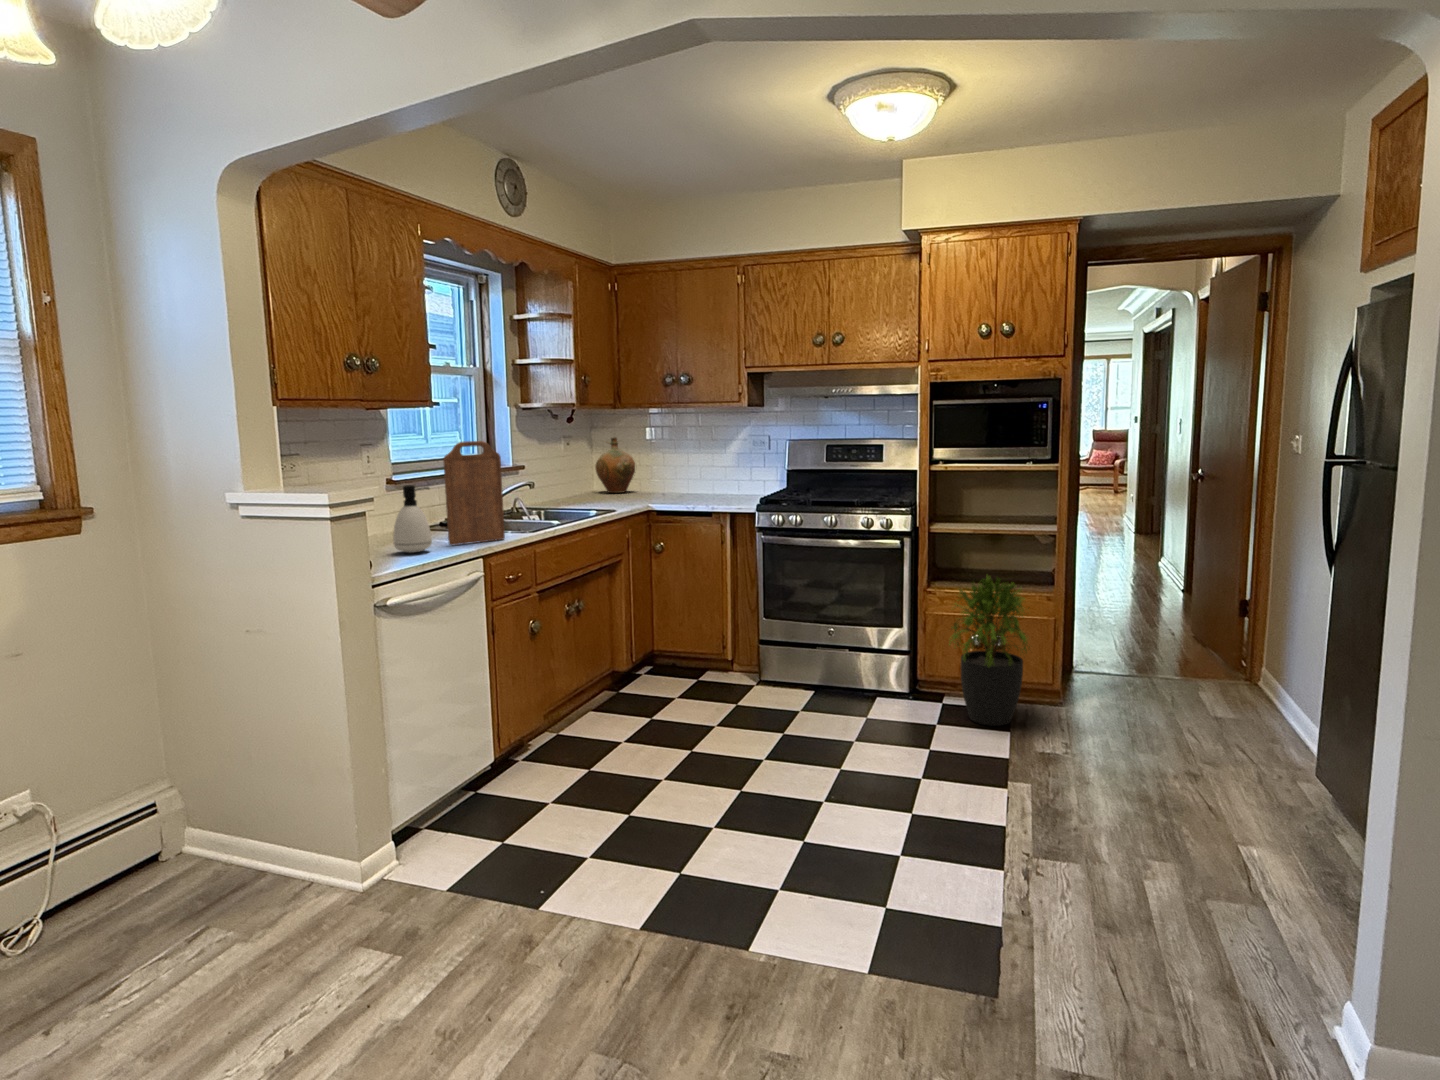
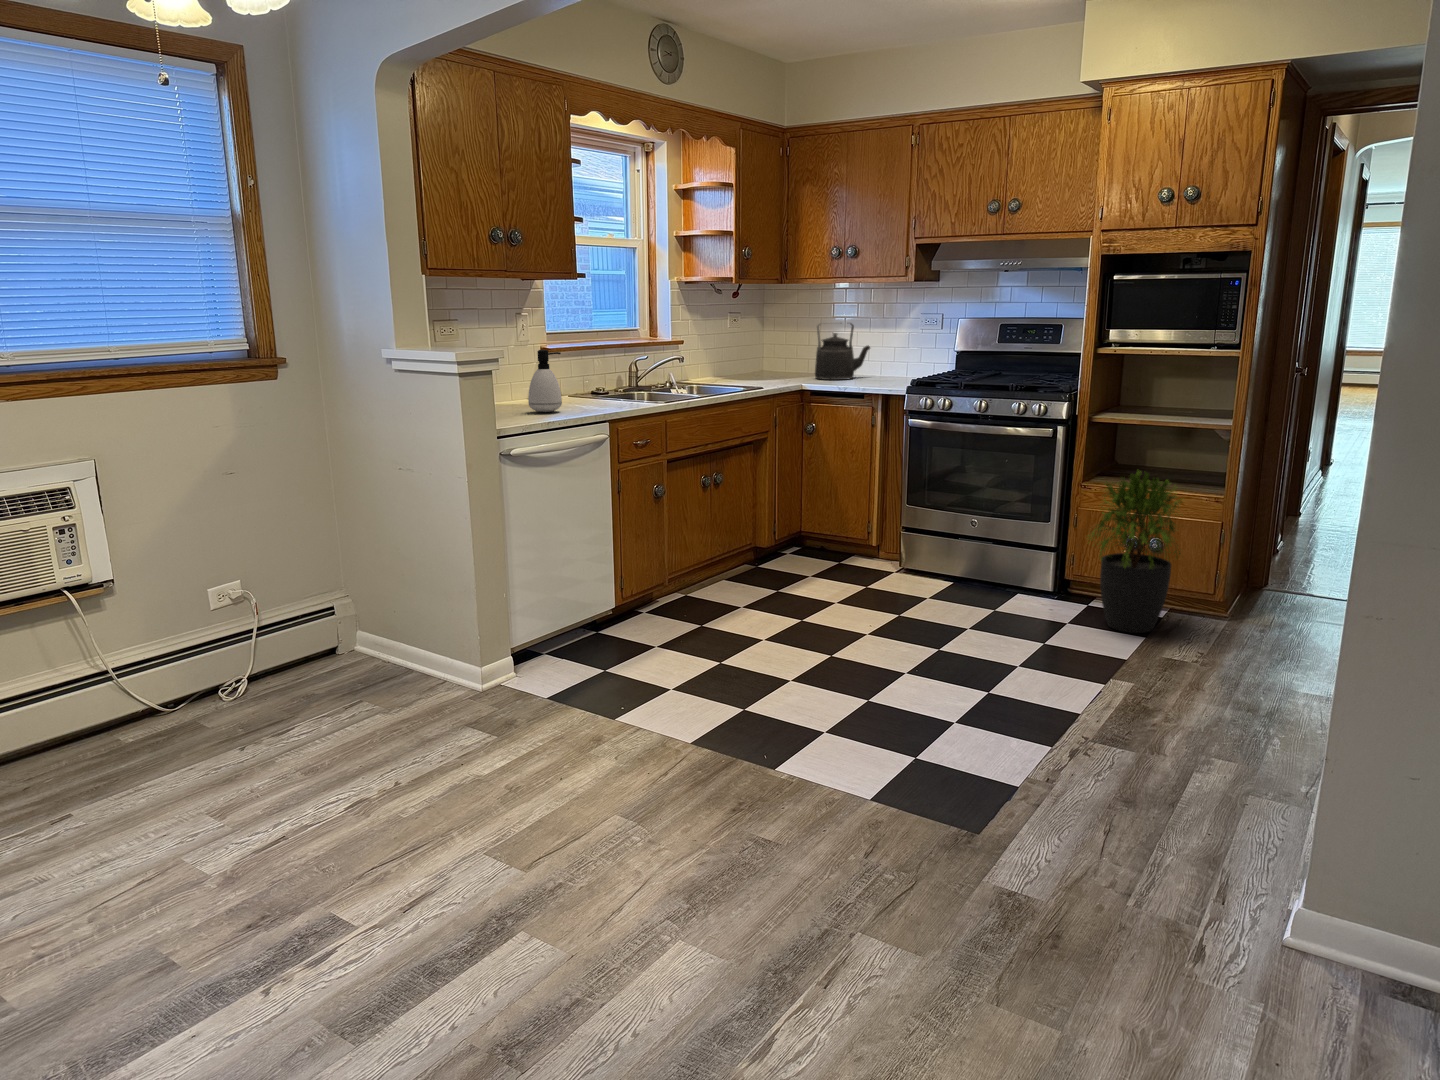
ceramic jug: present [595,437,635,493] -> none [761,313,803,372]
cutting board: present [443,441,505,545] -> none [577,310,633,408]
kettle: none [657,446,707,500] -> present [815,323,870,380]

